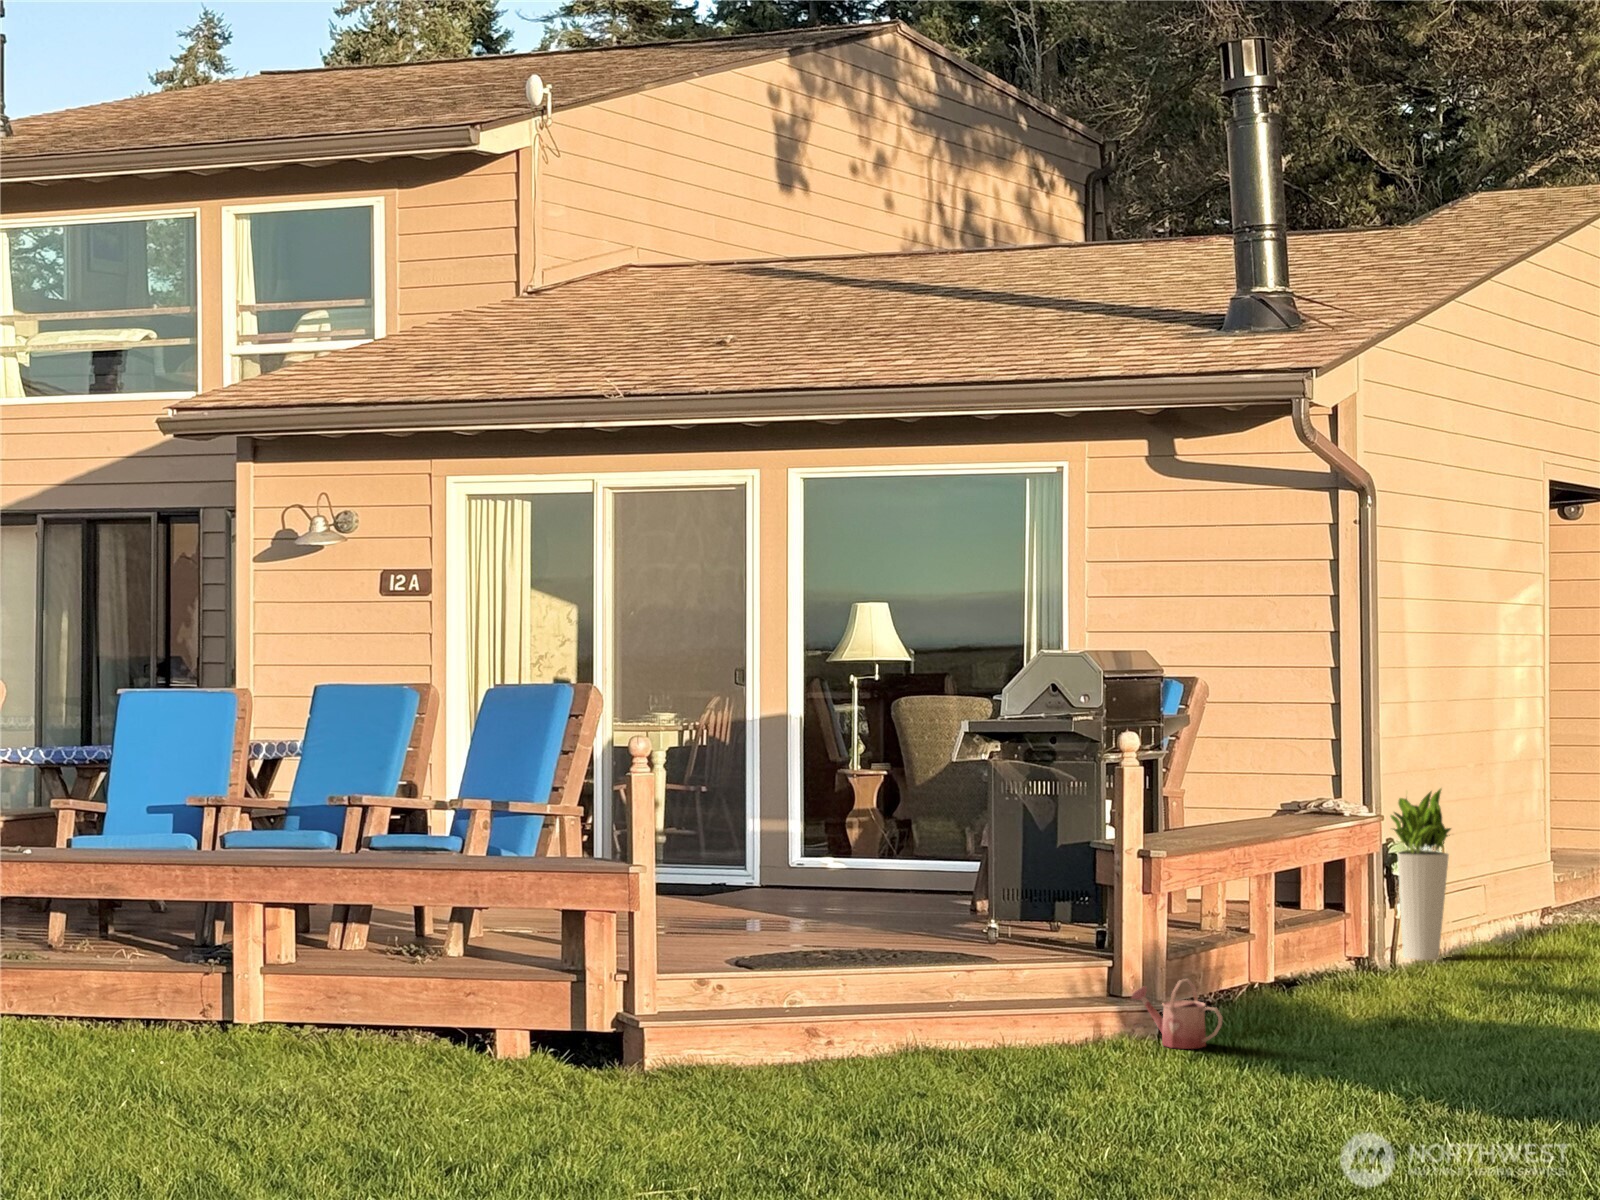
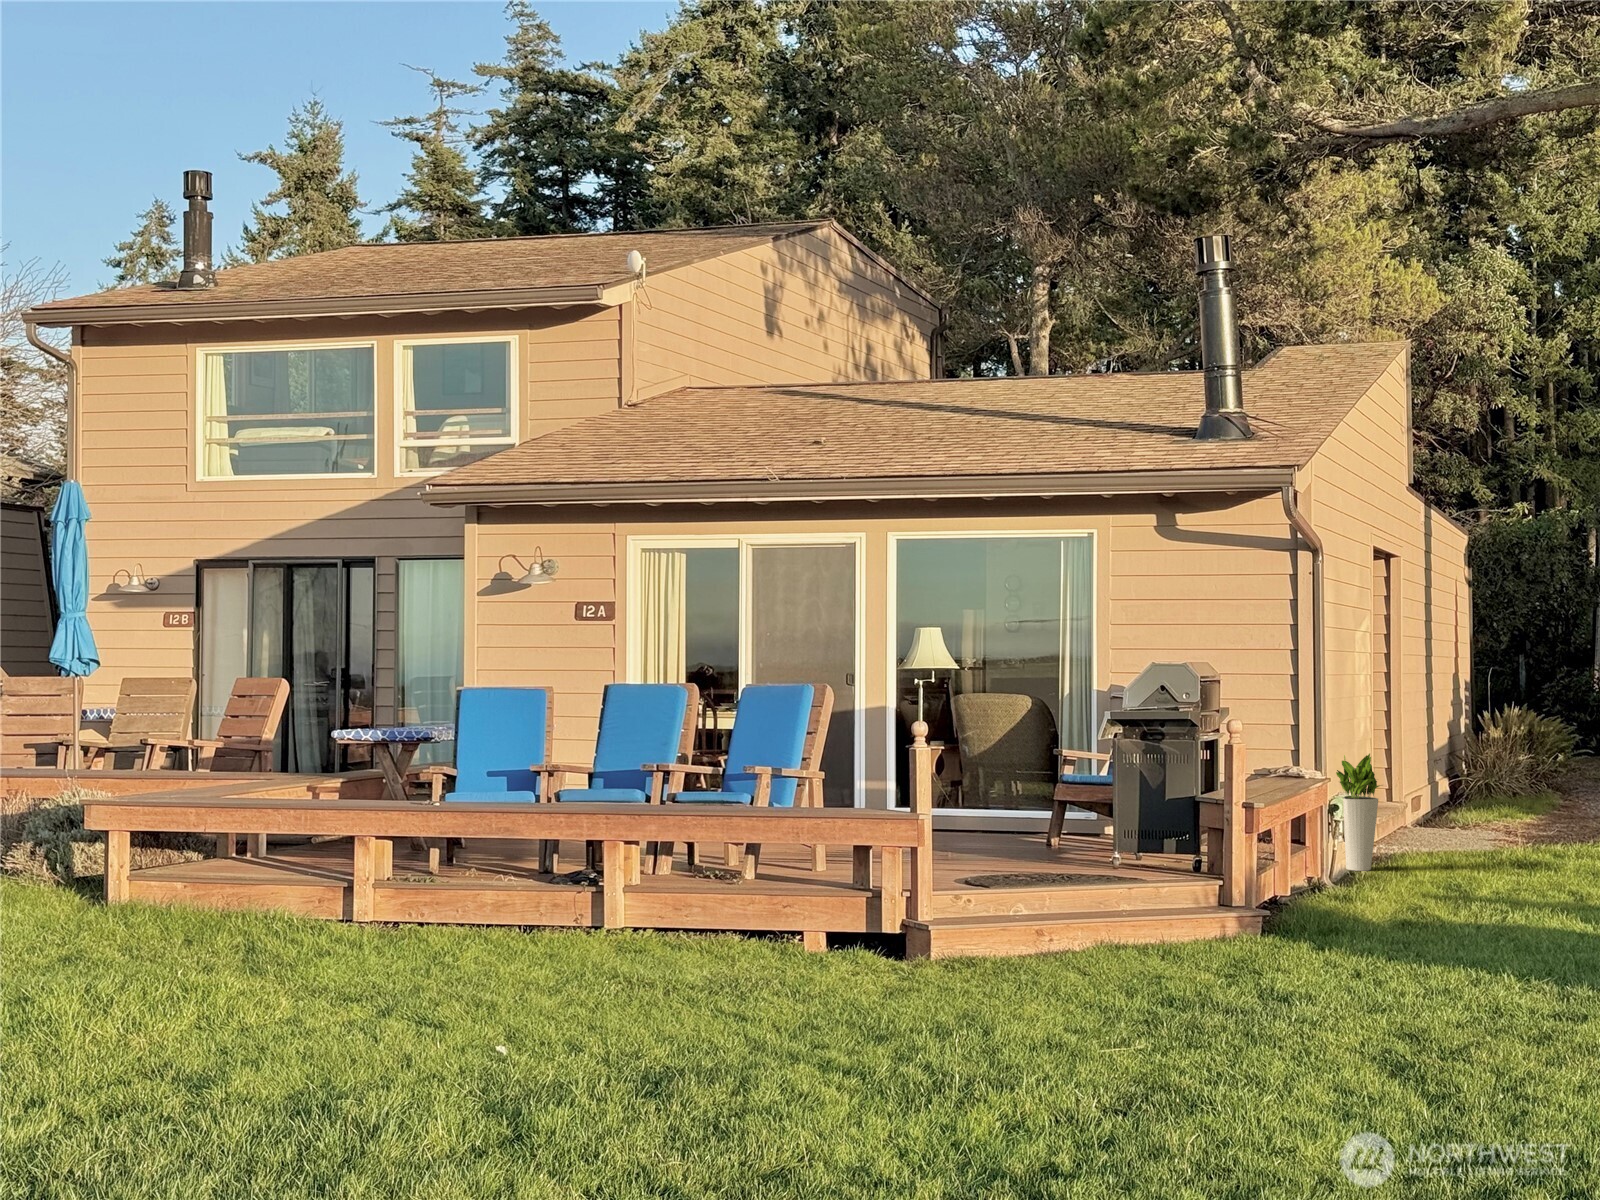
watering can: present [1131,979,1222,1049] -> none [1255,889,1327,938]

